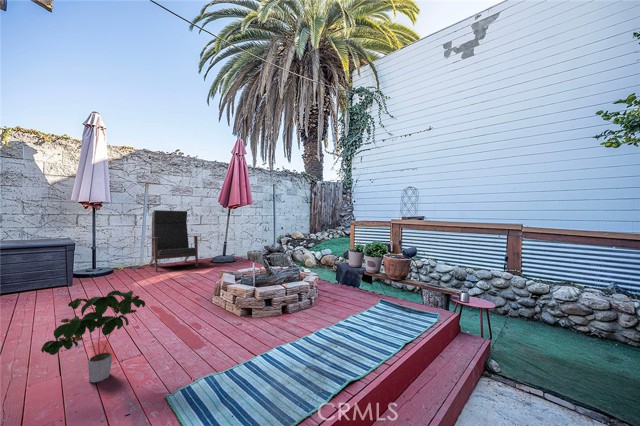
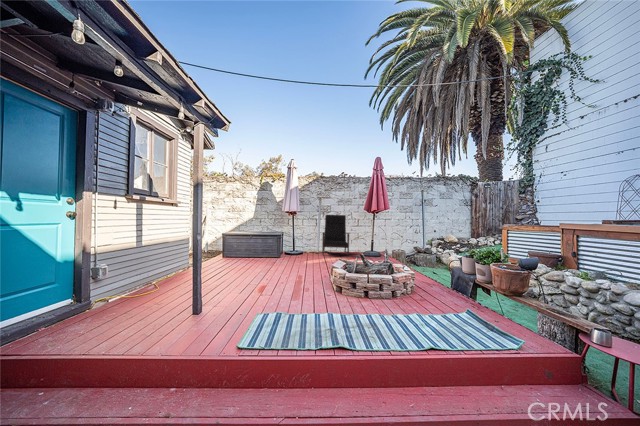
potted plant: present [41,290,145,383] -> none [234,255,272,296]

